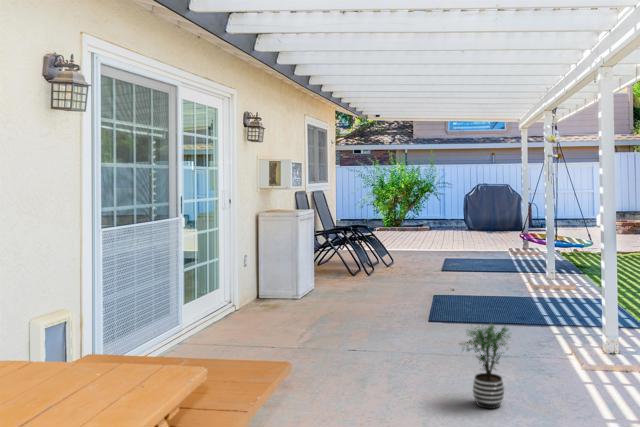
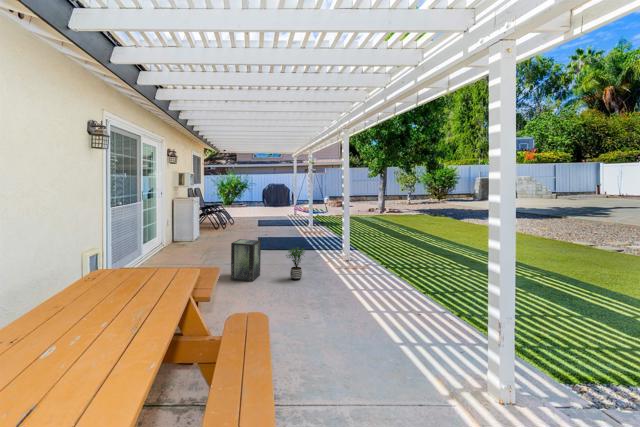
storage box: none [333,298,403,402] -> present [231,239,261,282]

